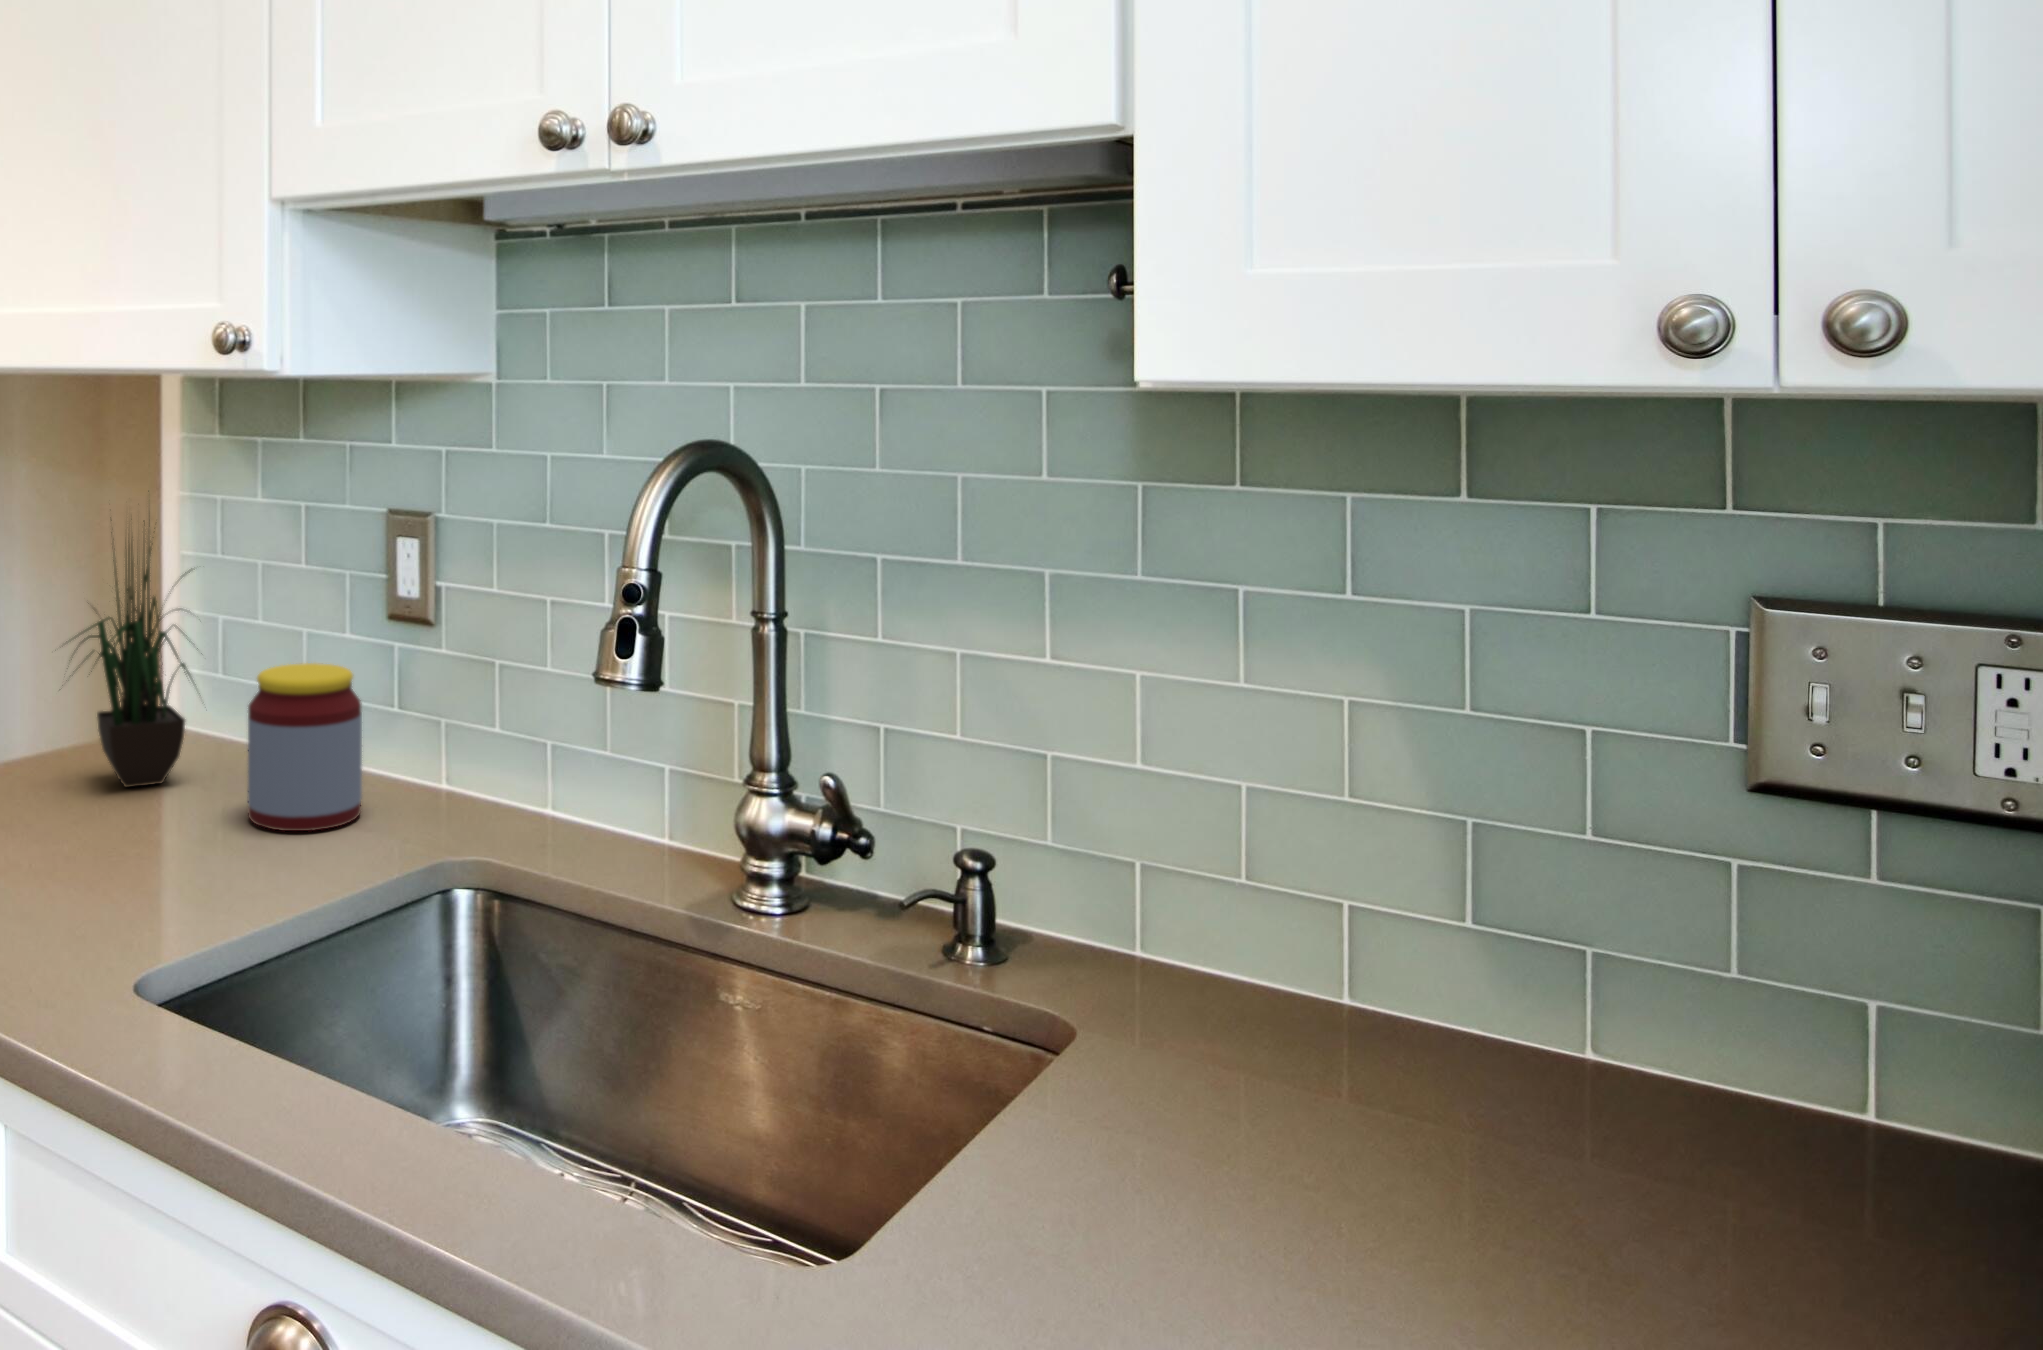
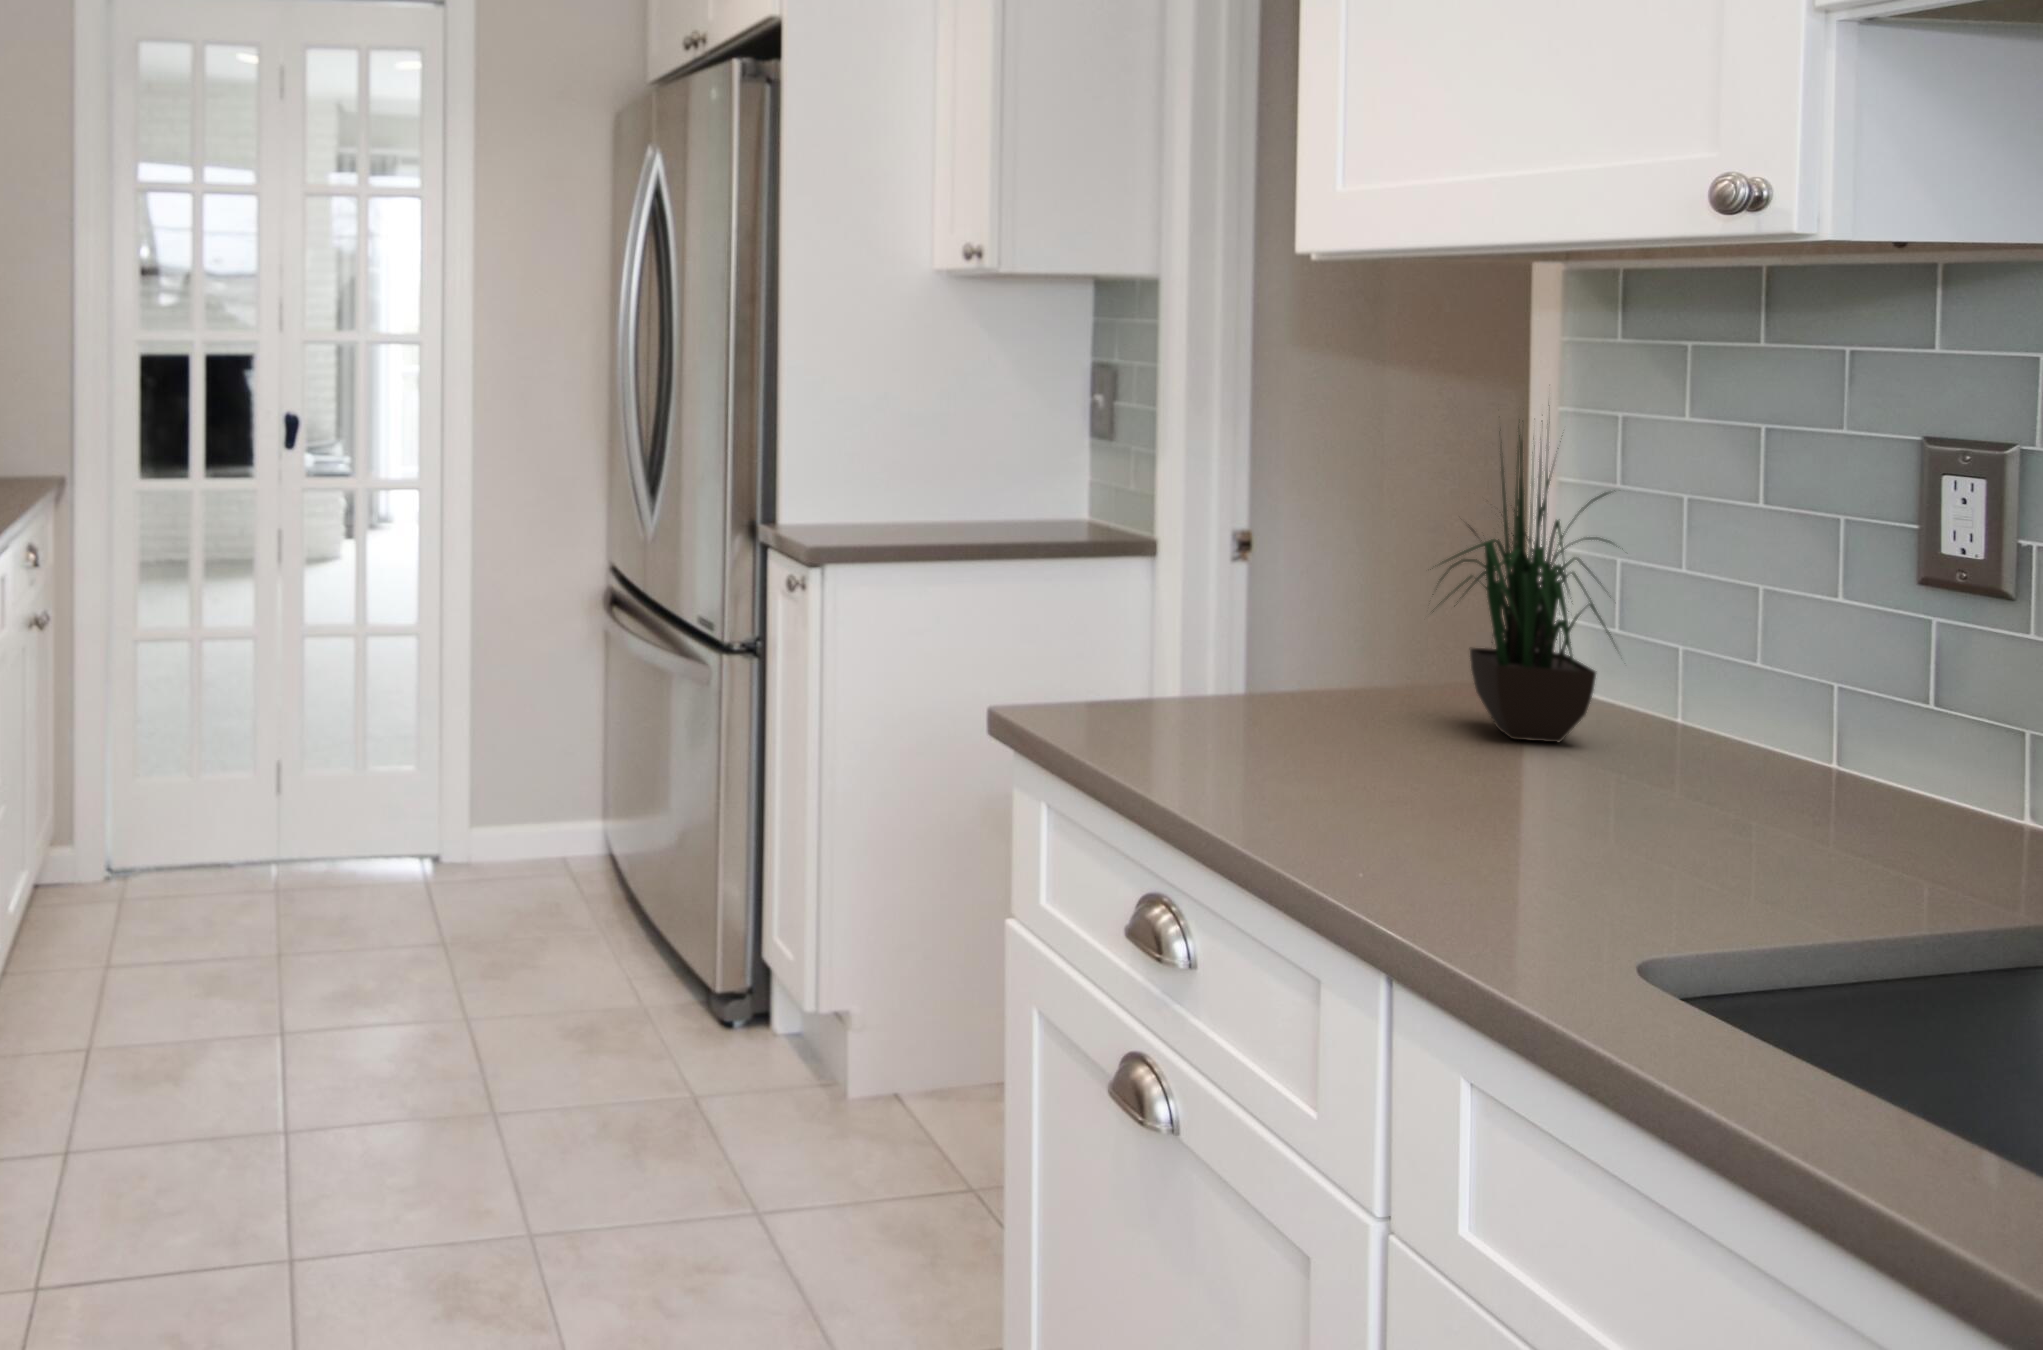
jar: present [248,663,362,831] -> none [1708,620,1897,837]

